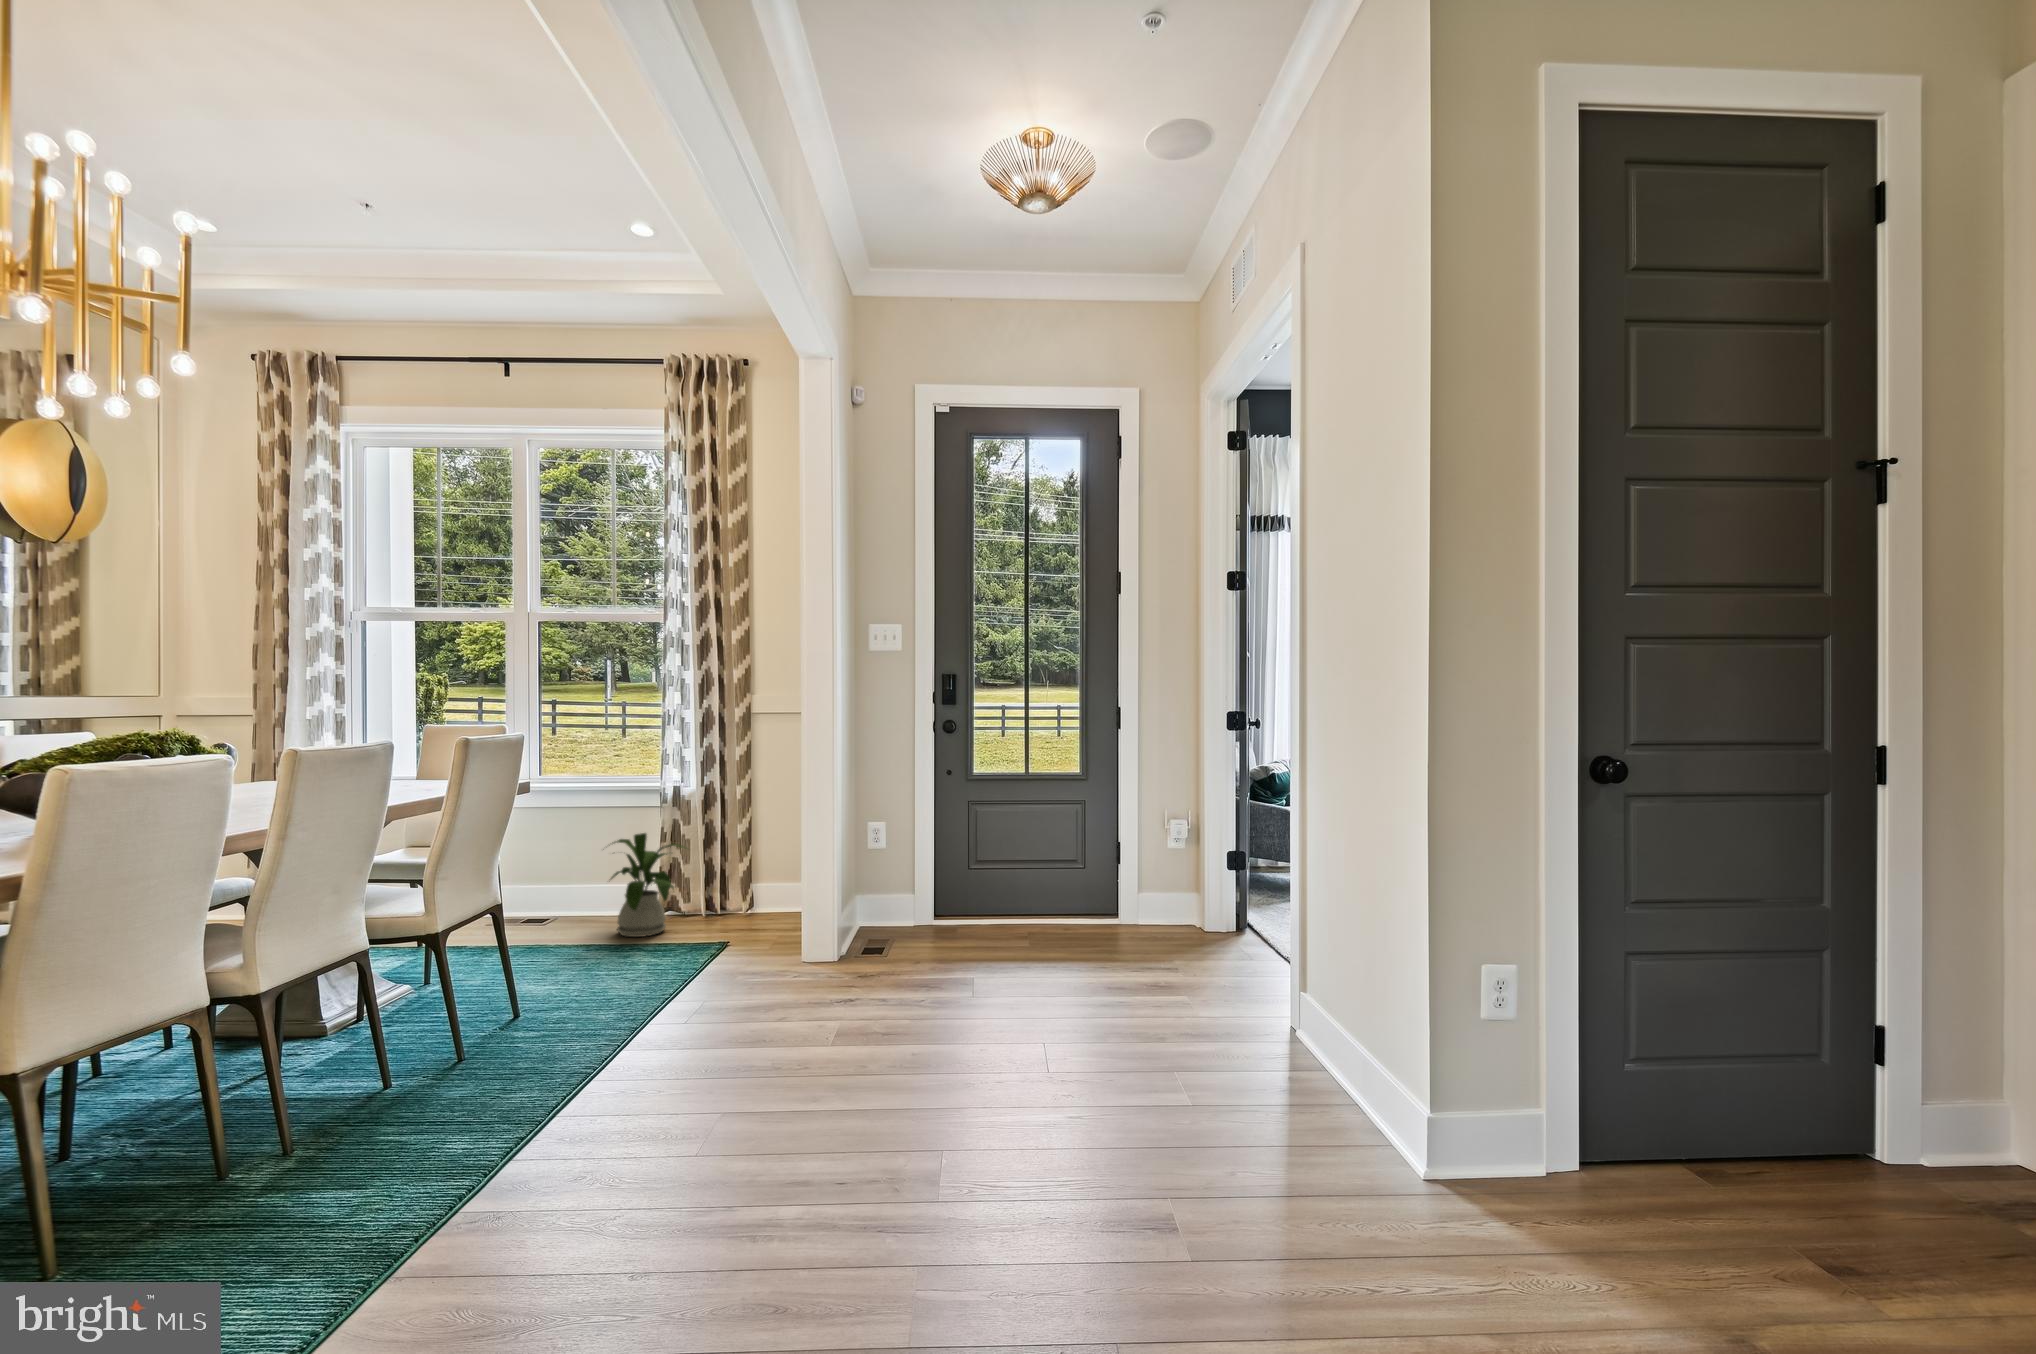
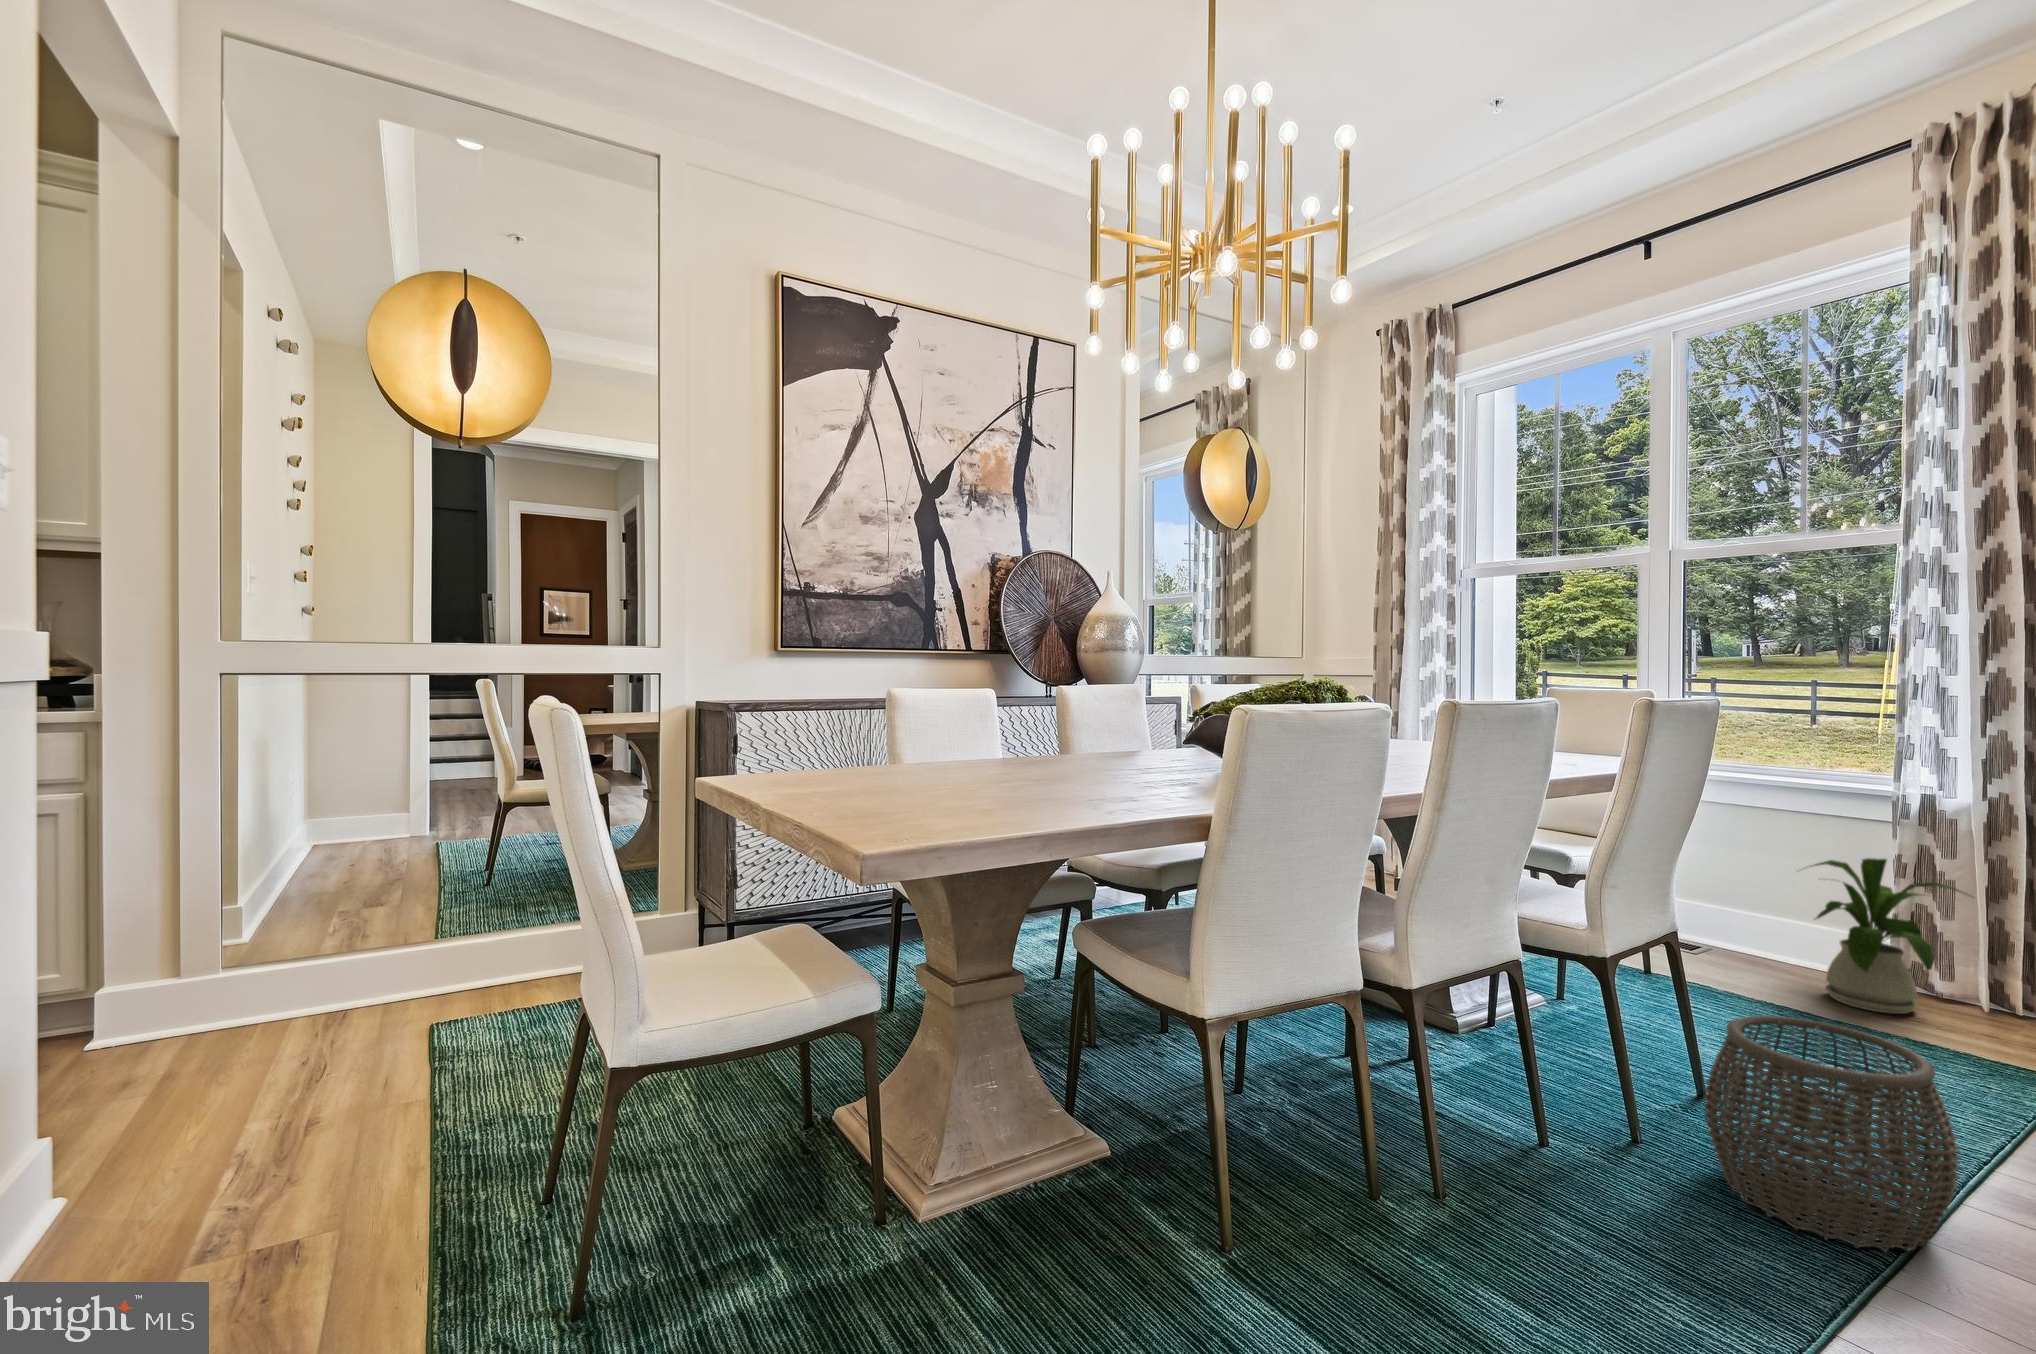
woven basket: none [492,943,622,1072] -> present [1704,1015,1961,1252]

